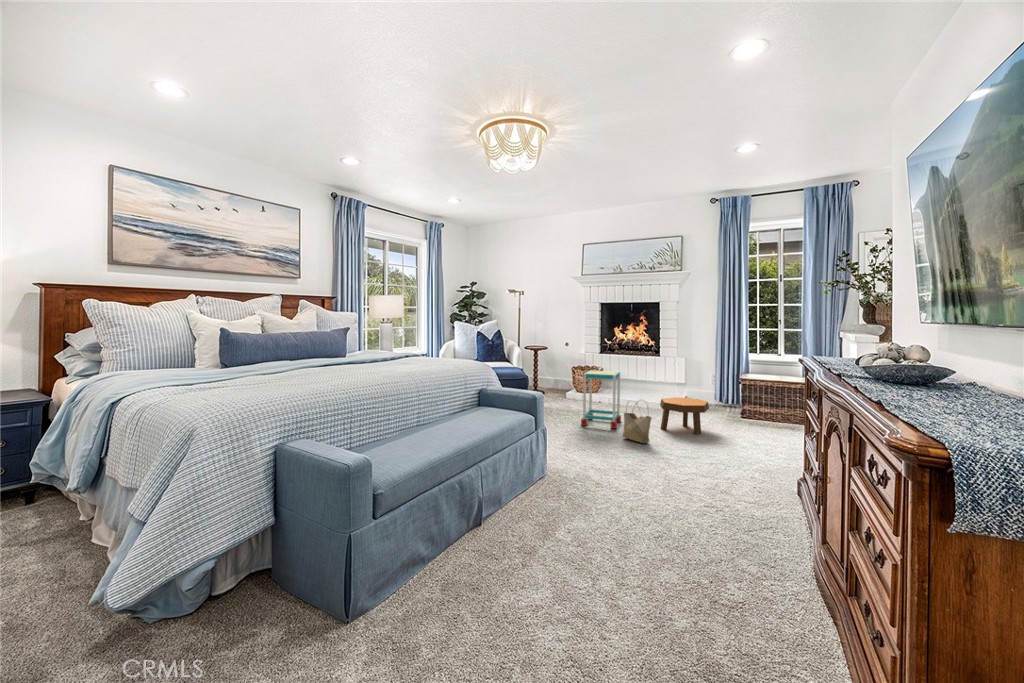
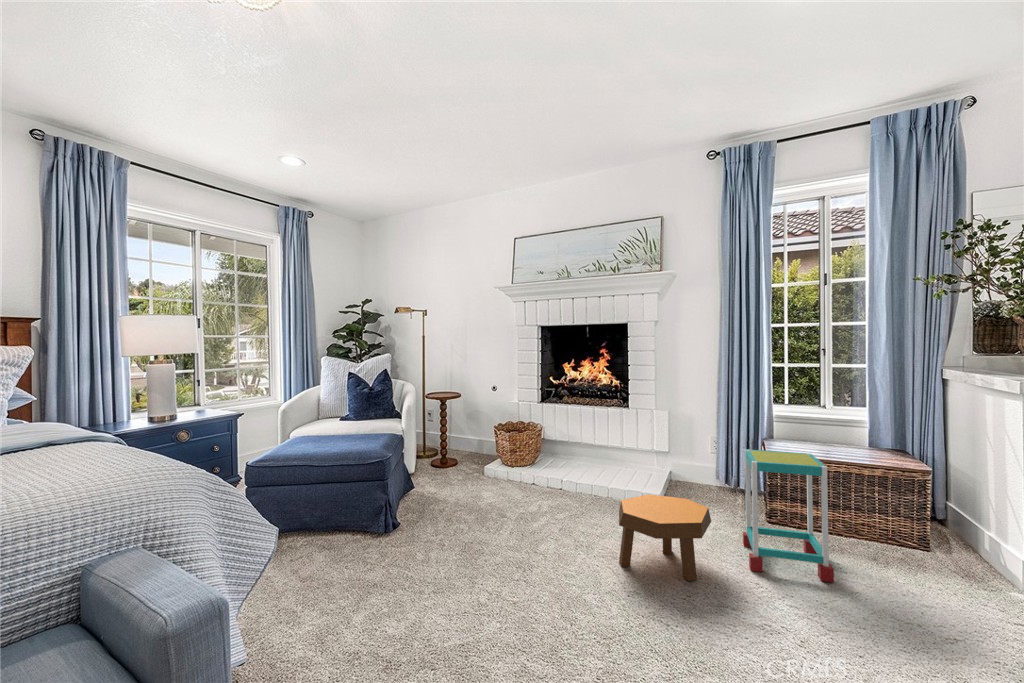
side table: present [581,370,621,429] -> present [743,449,834,582]
woven basket: present [622,403,651,443] -> none [531,519,588,623]

